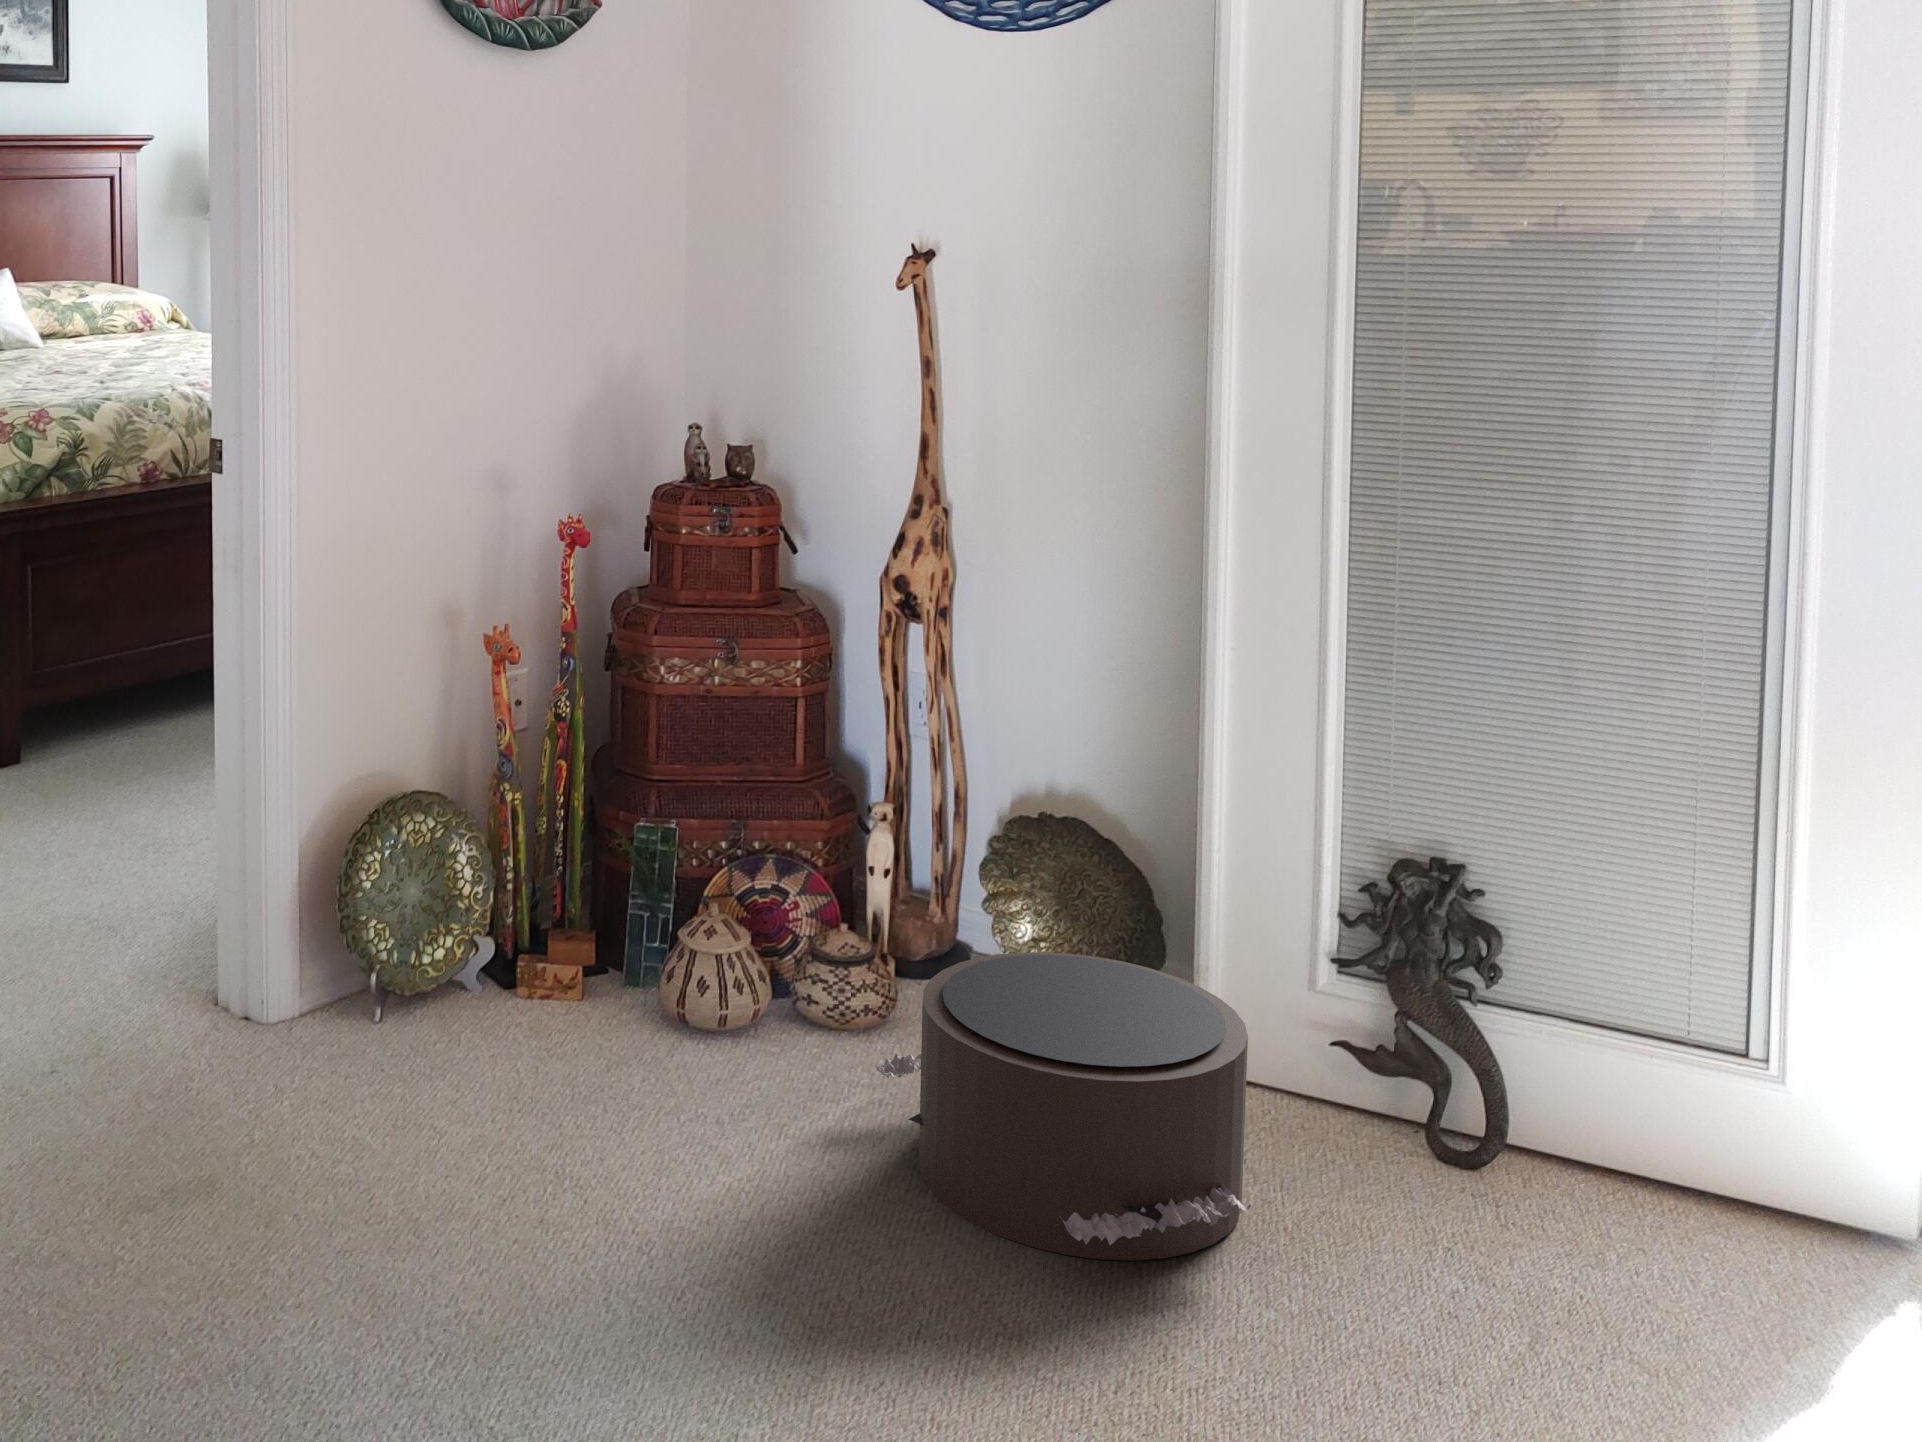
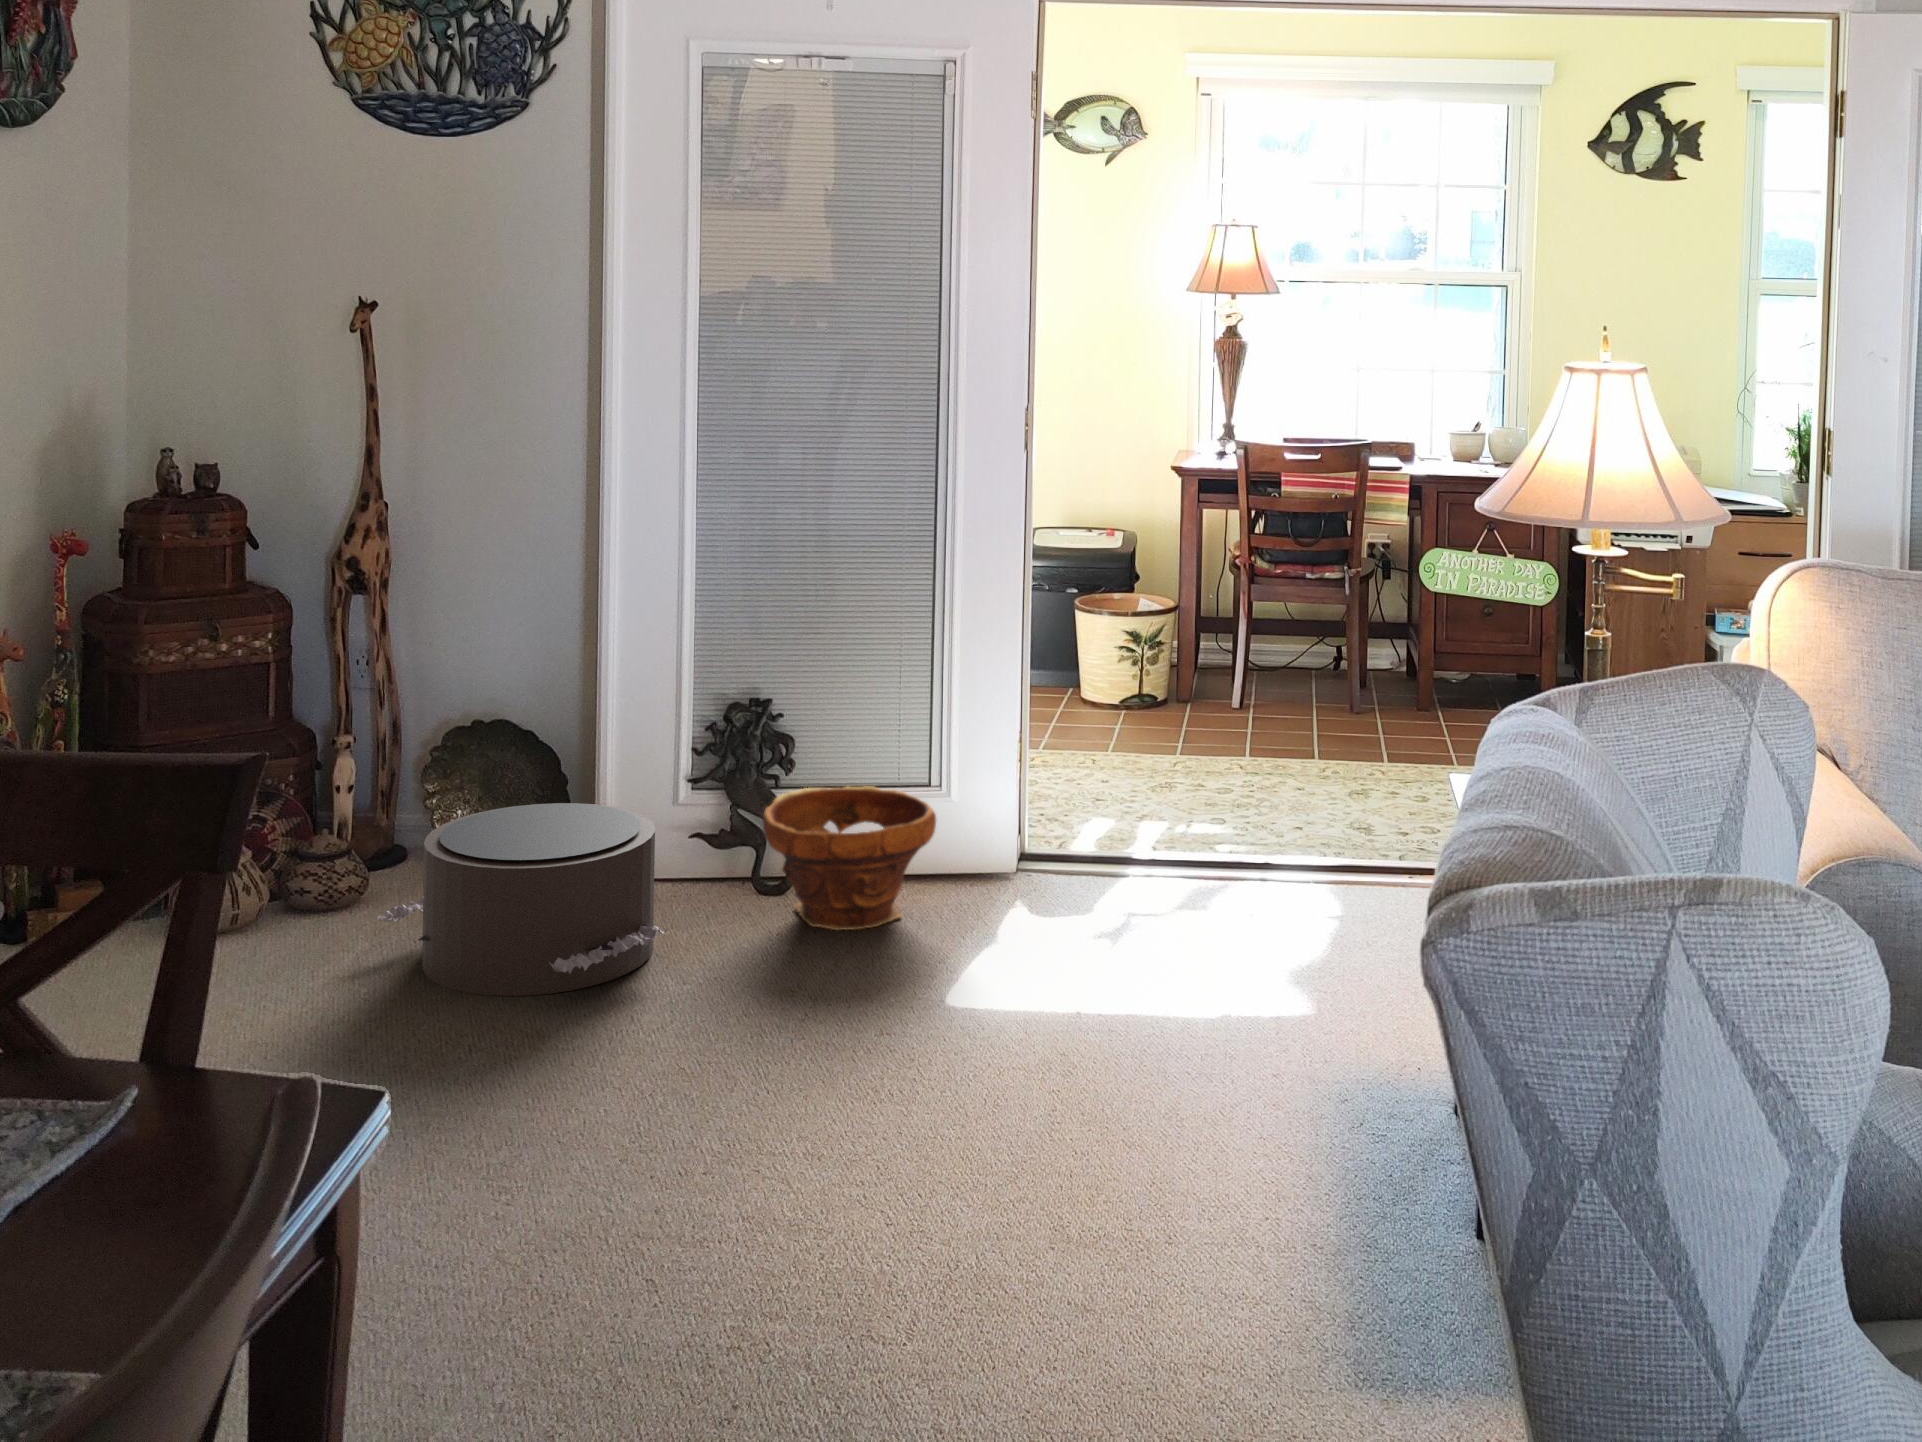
planter: none [1430,1017,1743,1284] -> present [763,786,936,931]

